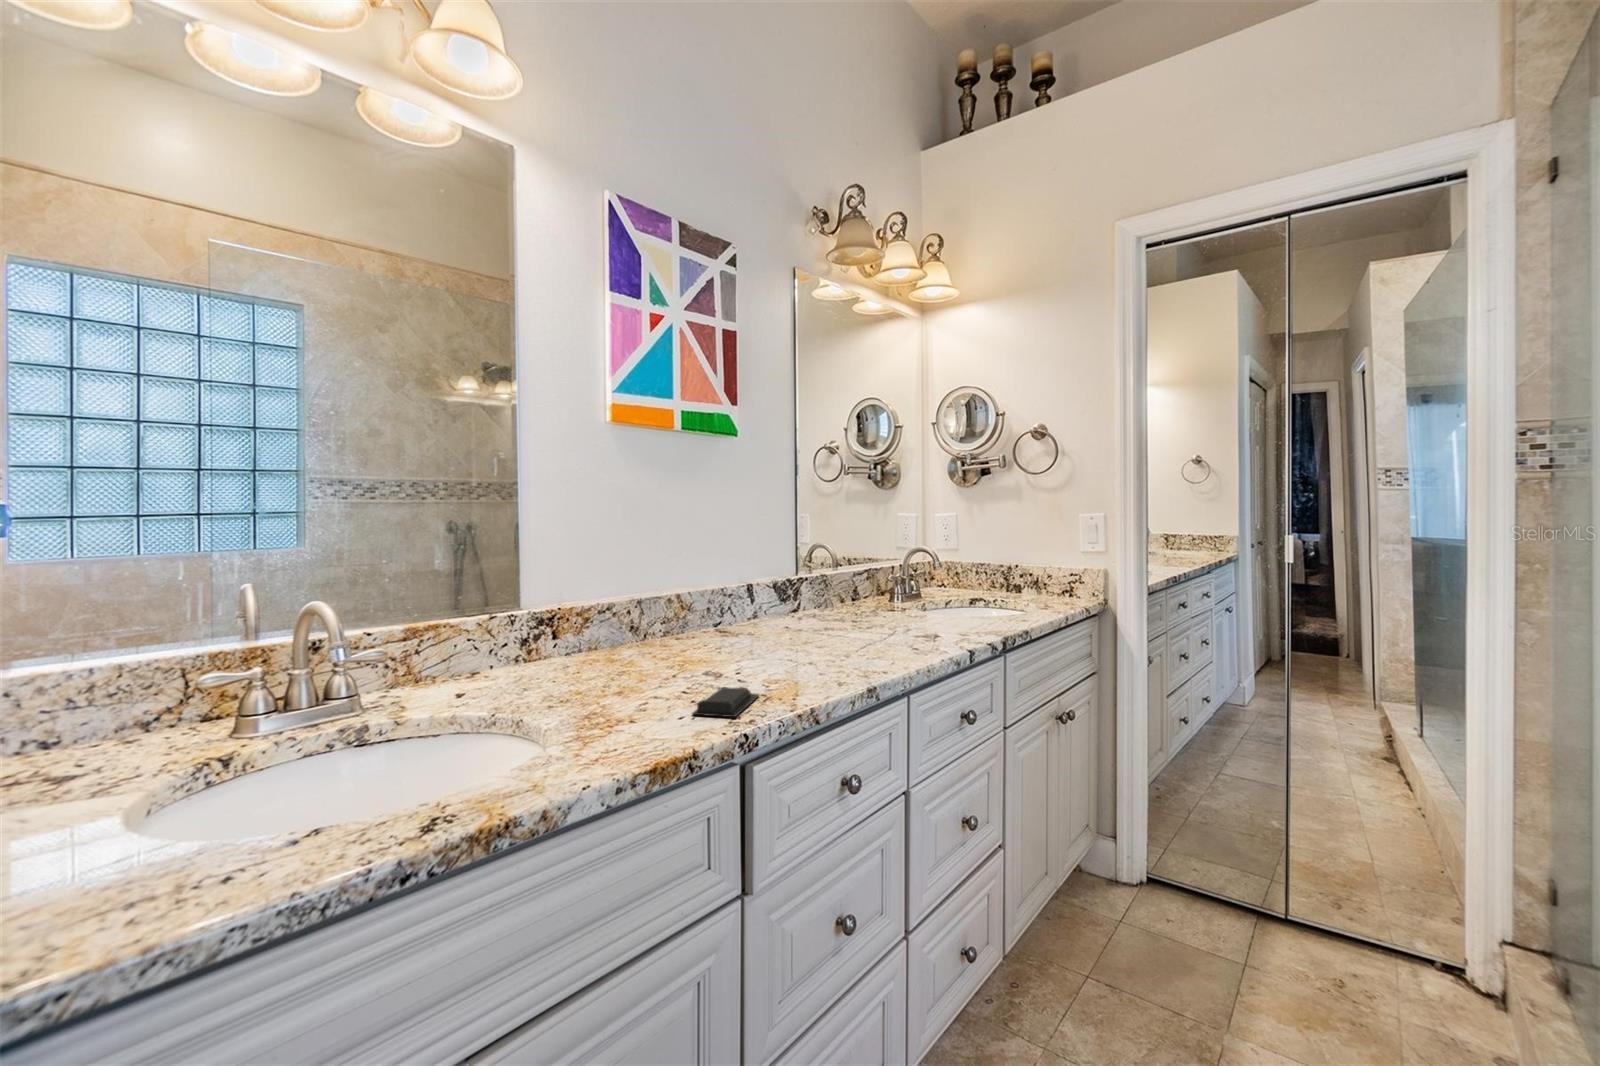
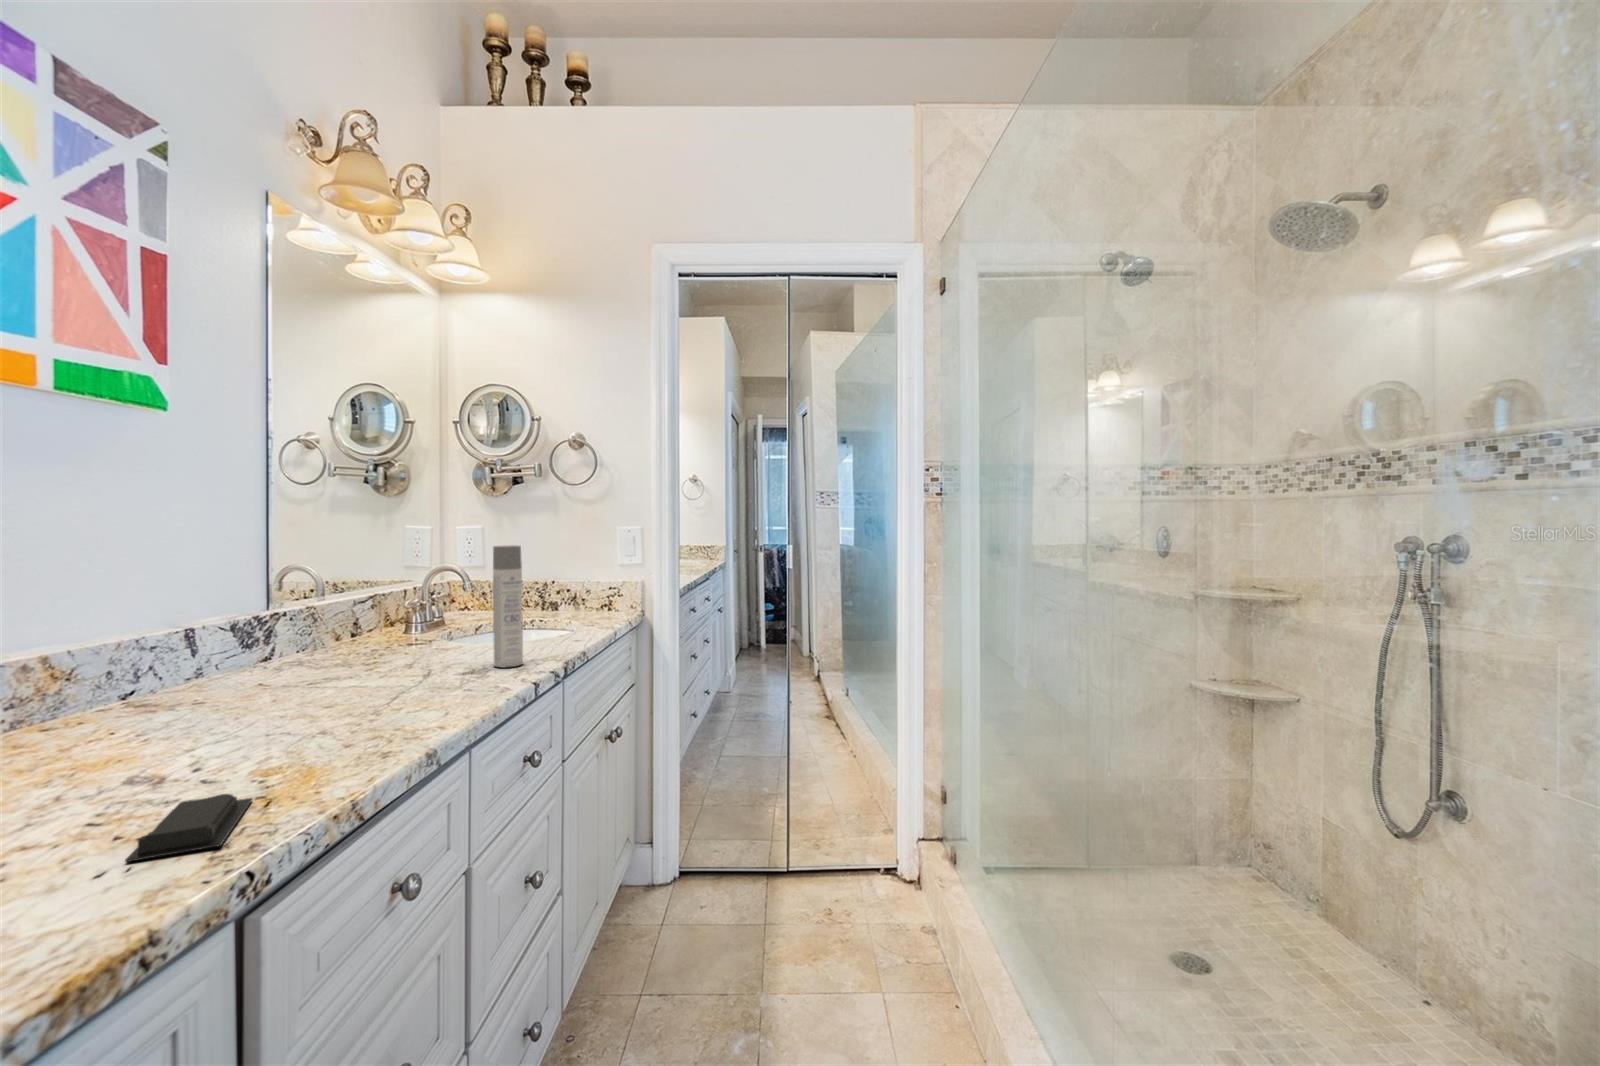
spray bottle: none [944,528,969,635] -> present [493,545,523,668]

